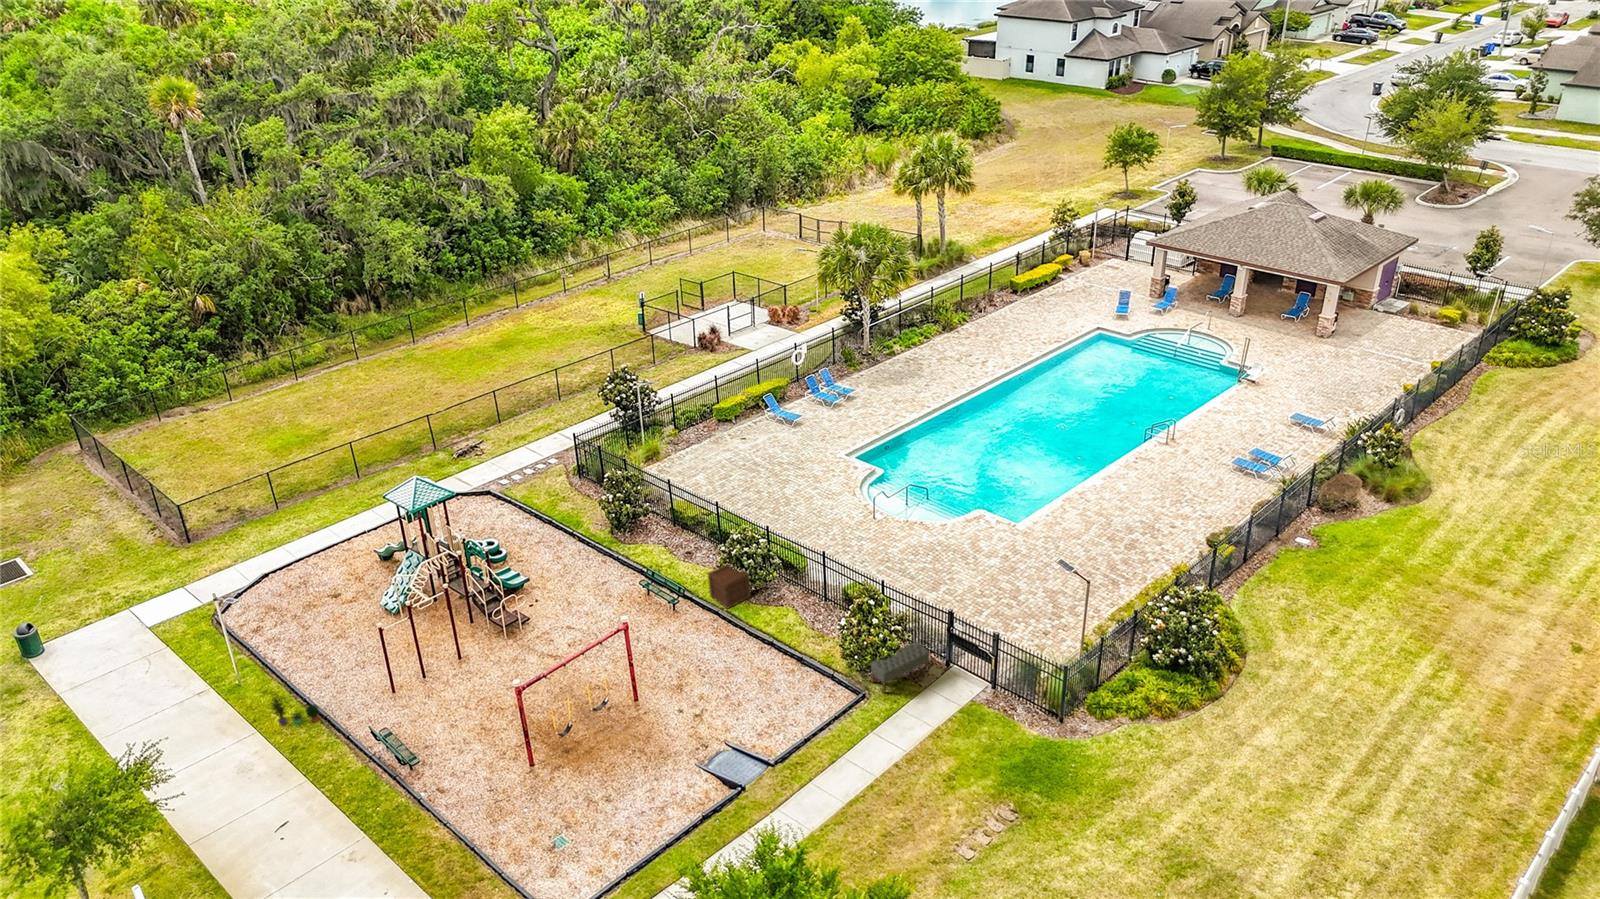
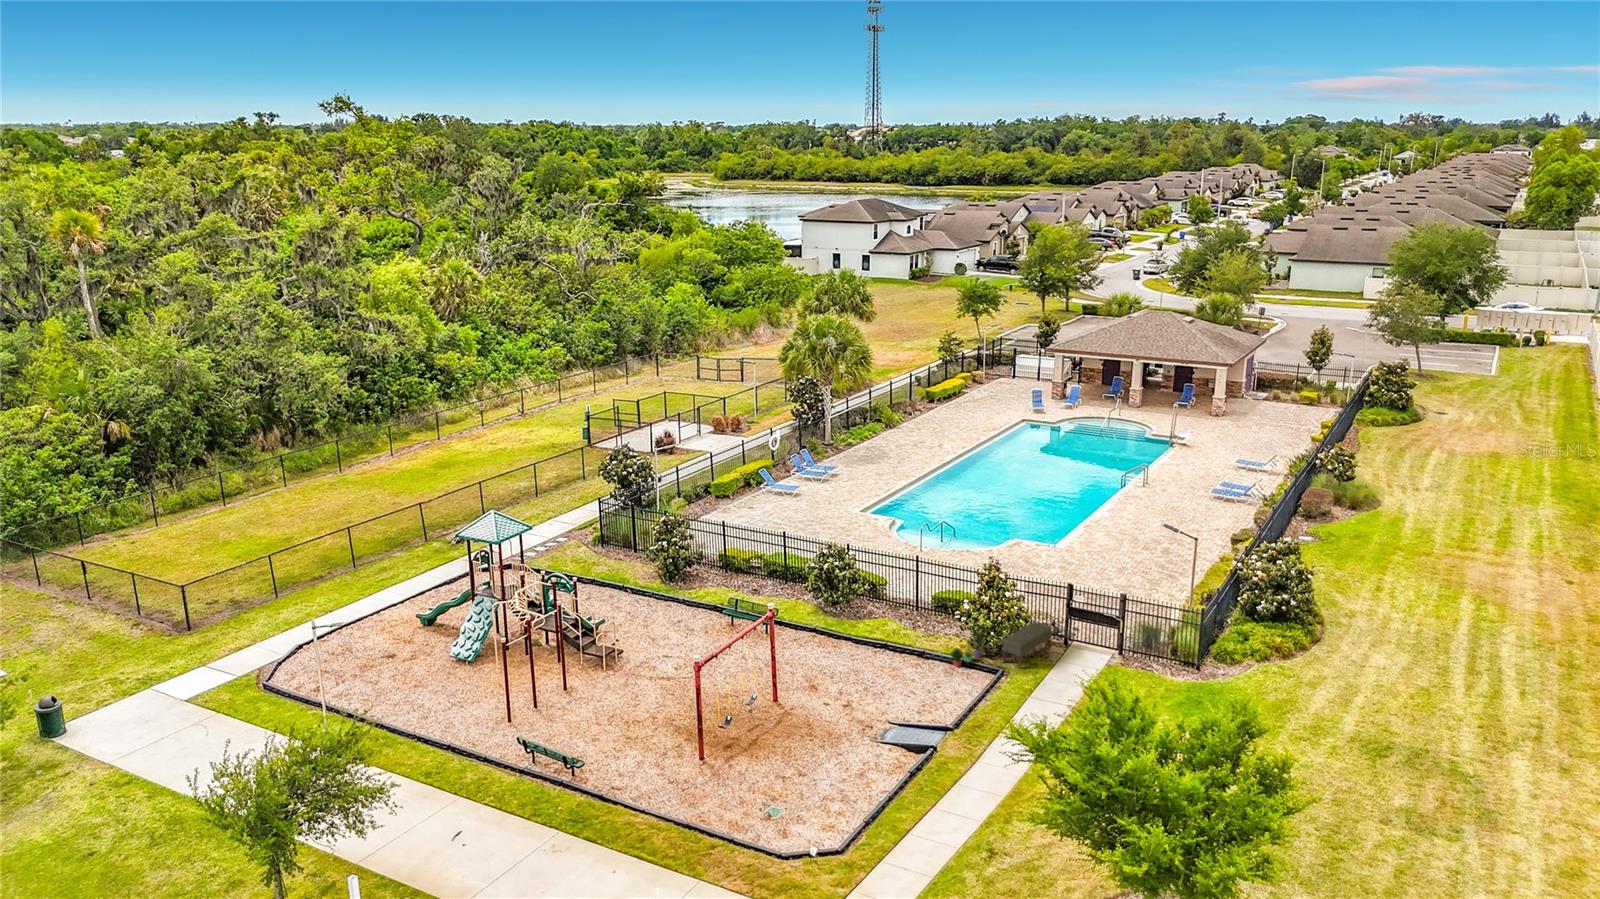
wooden crate: present [708,564,751,609] -> none [799,583,841,627]
potted plant: present [271,697,319,725] -> present [951,627,984,667]

